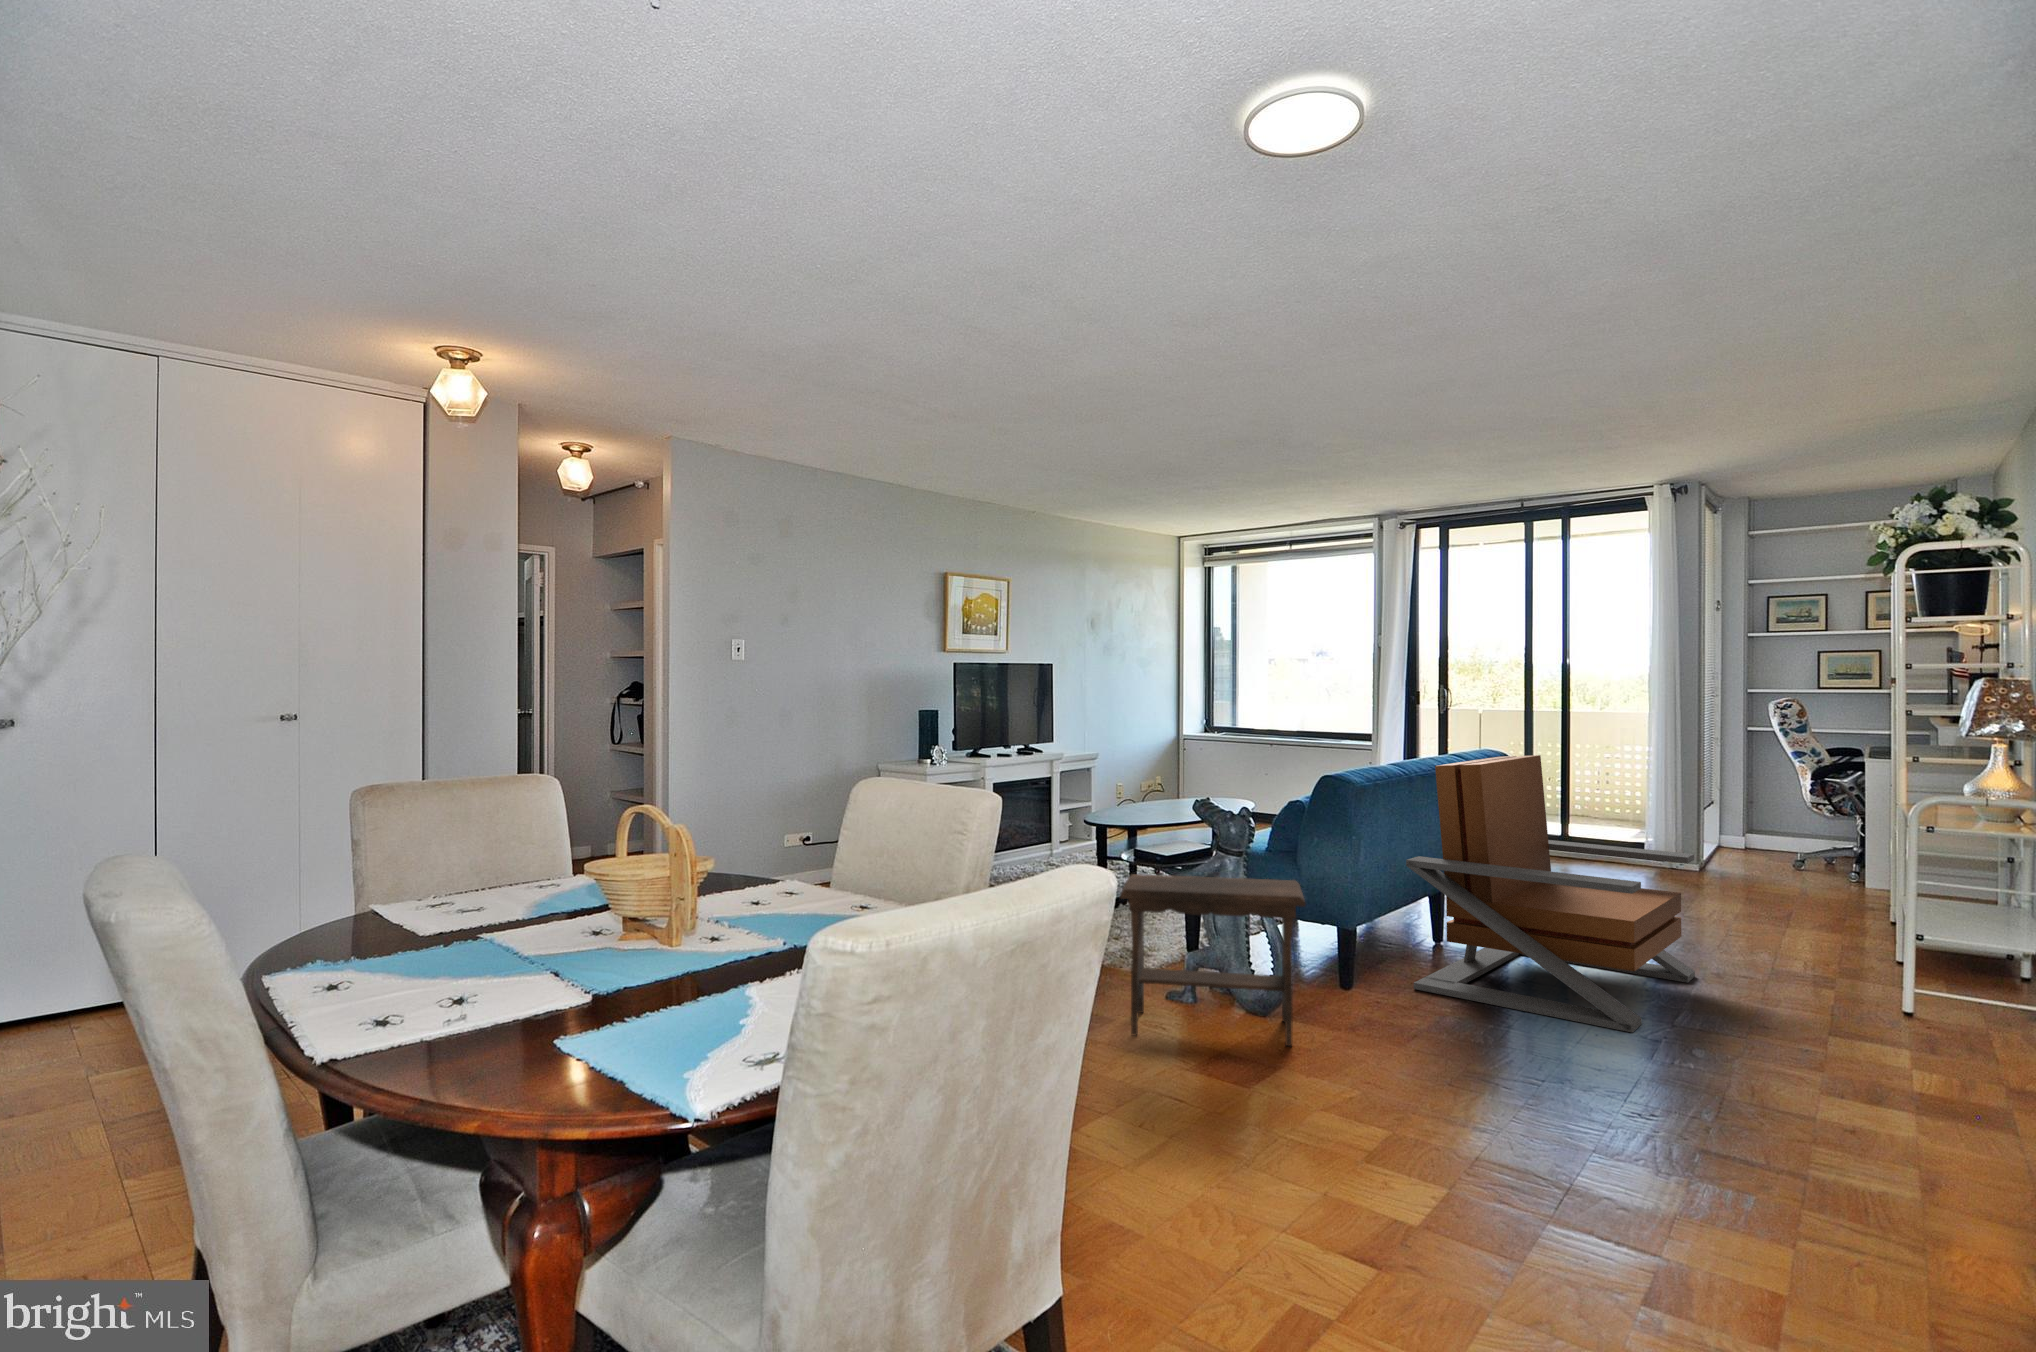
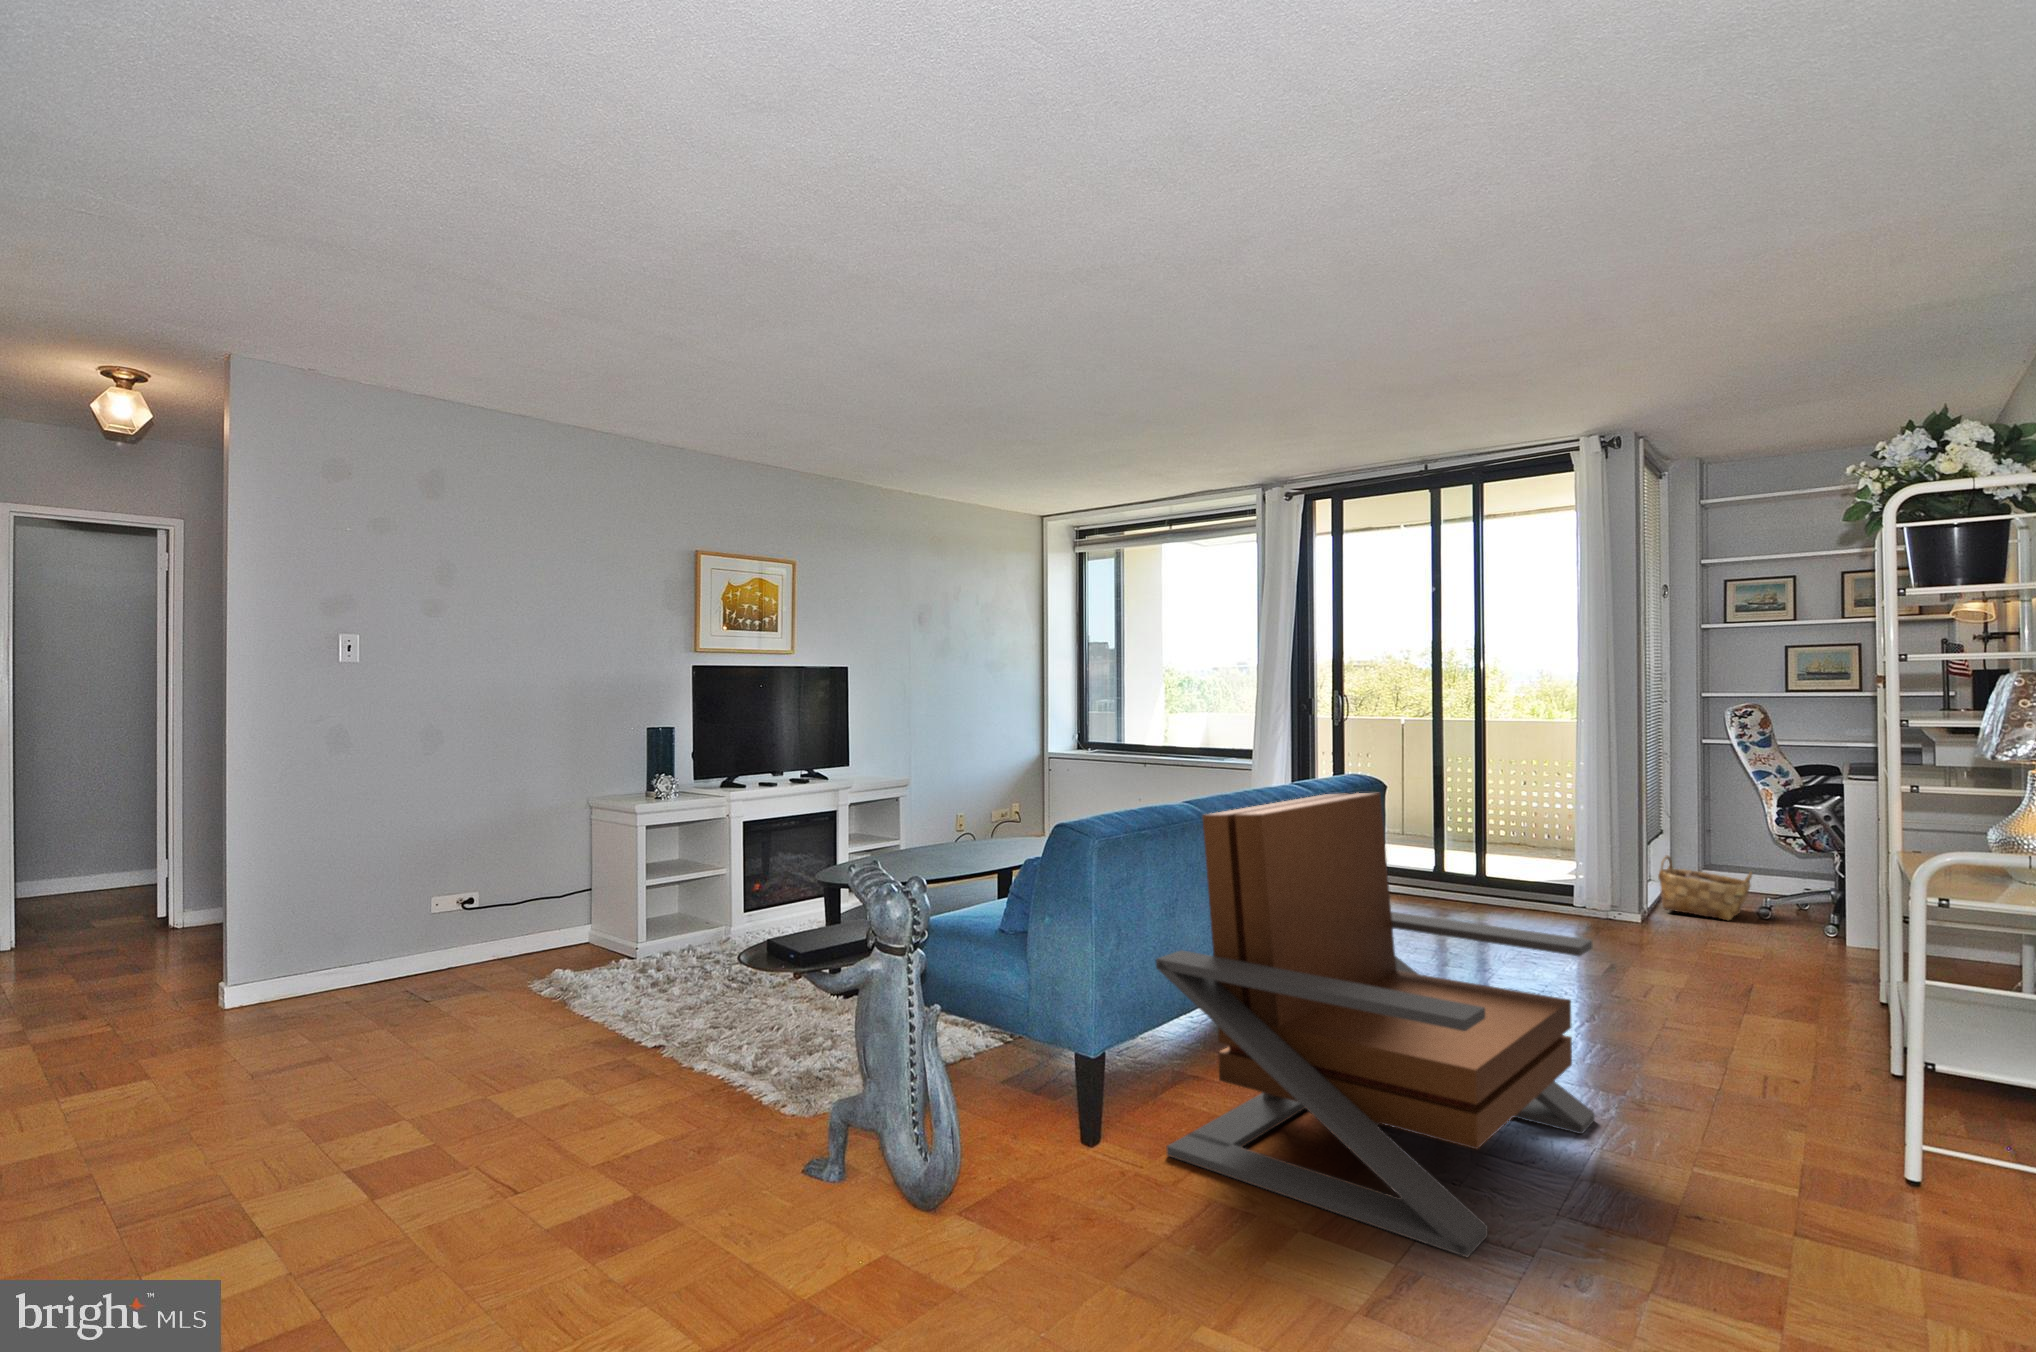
woven basket: none [1713,819,1791,870] -> present [1658,855,1752,920]
footstool: present [1120,874,1305,1046] -> none [616,997,947,1306]

